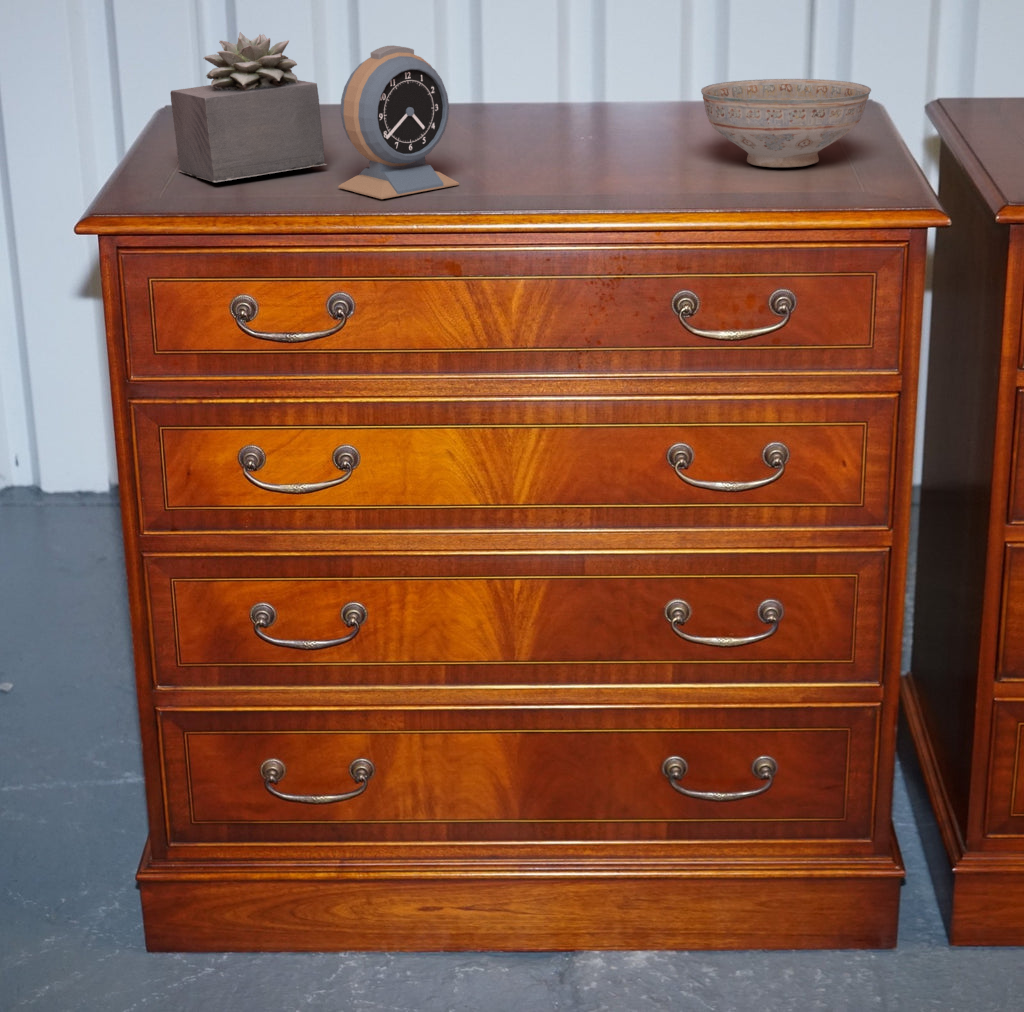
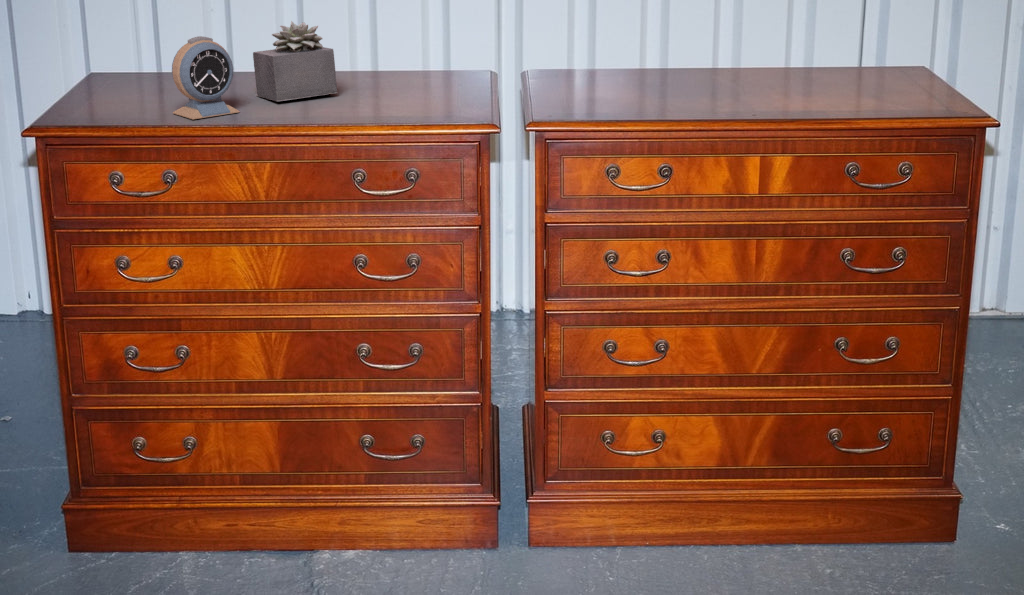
succulent plant: present [170,32,327,182] -> present [253,21,337,101]
decorative bowl: present [701,79,871,167] -> none [377,56,470,104]

